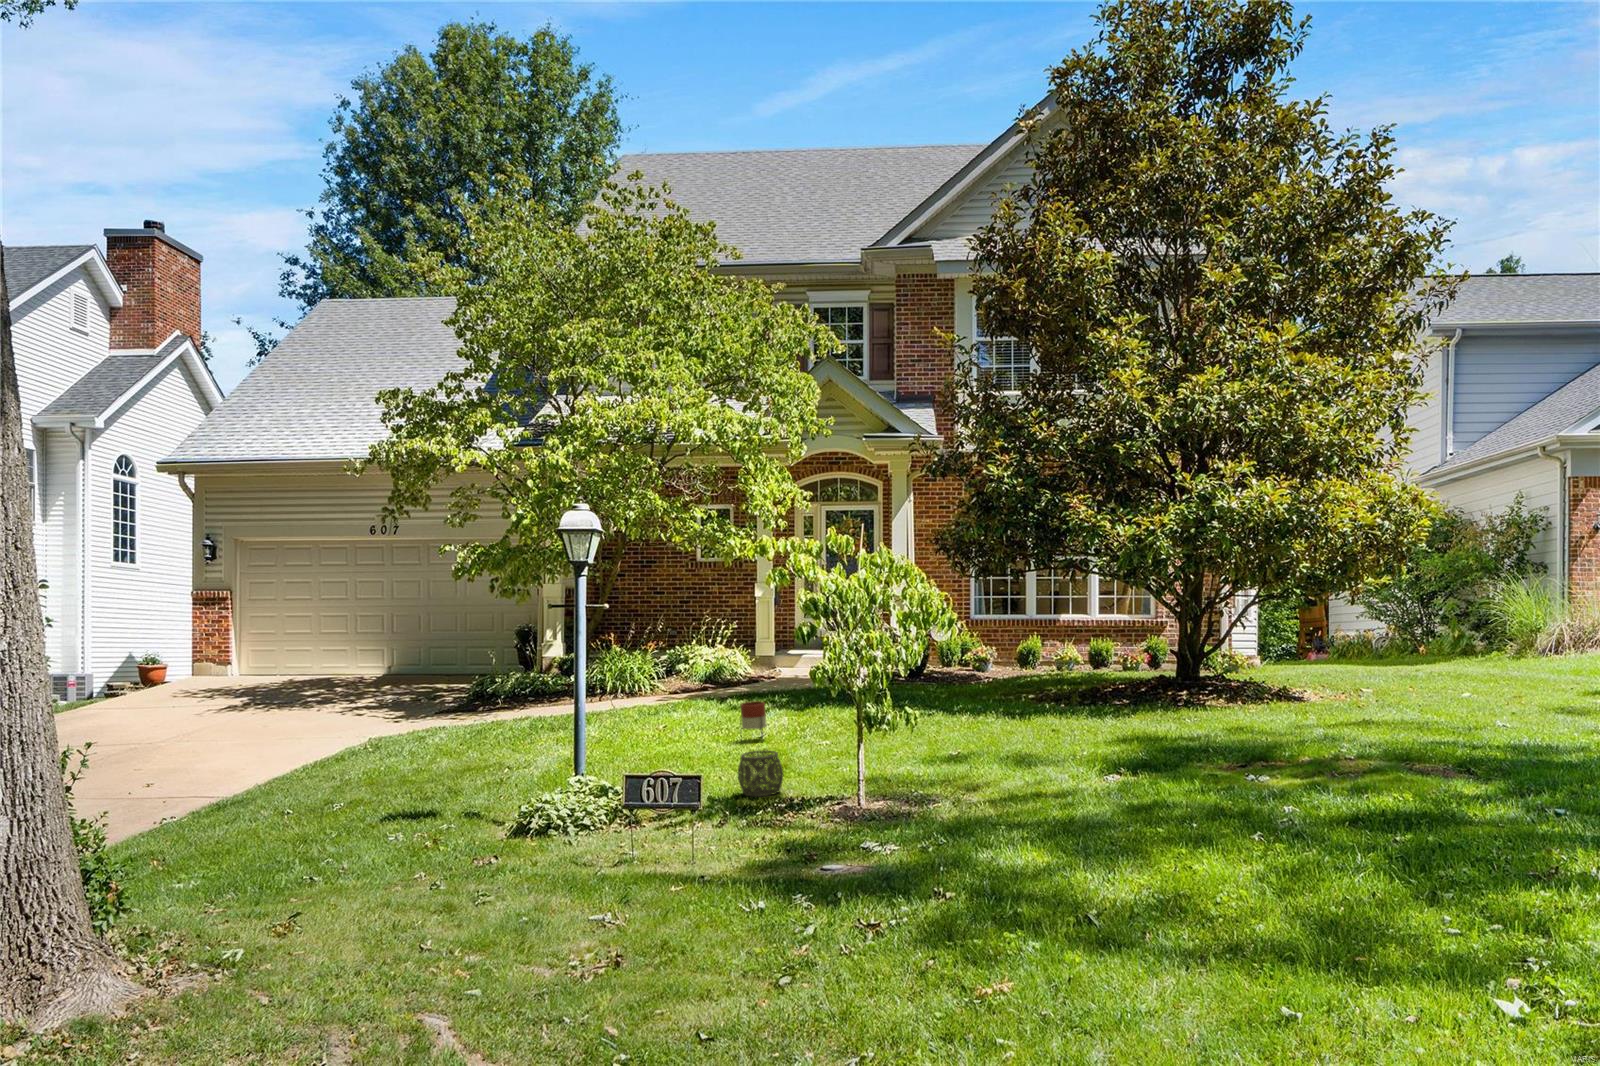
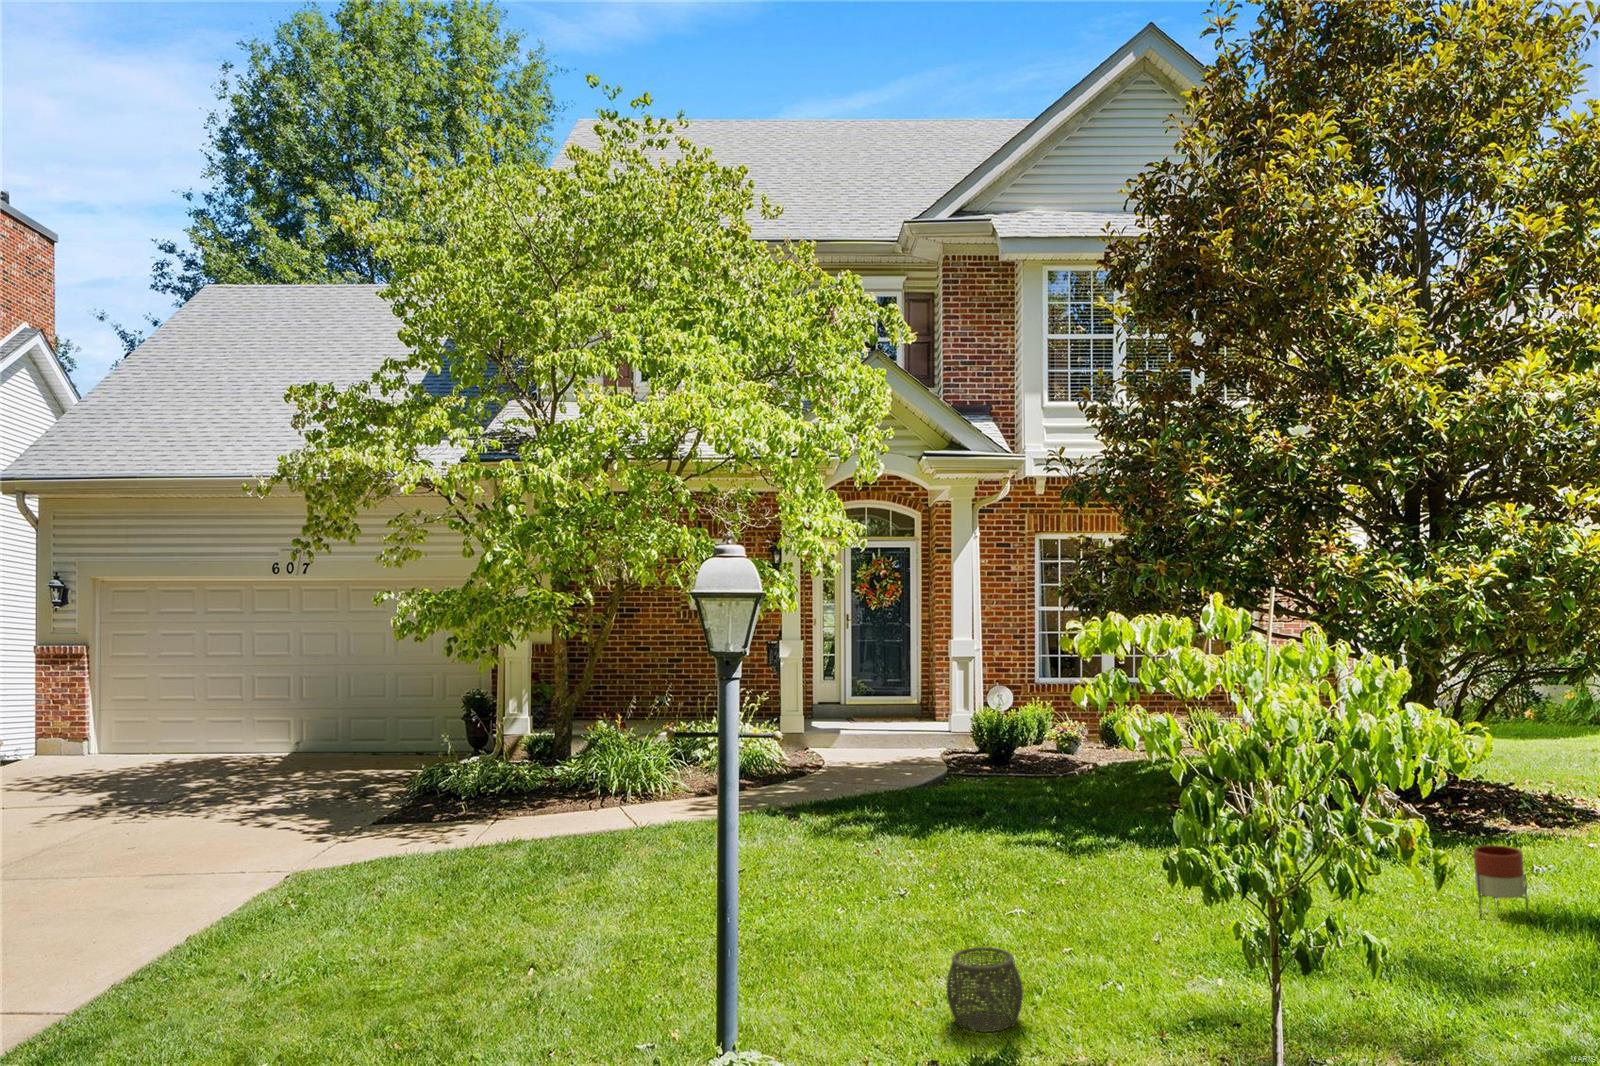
planter: present [741,701,766,738] -> present [1474,845,1529,919]

